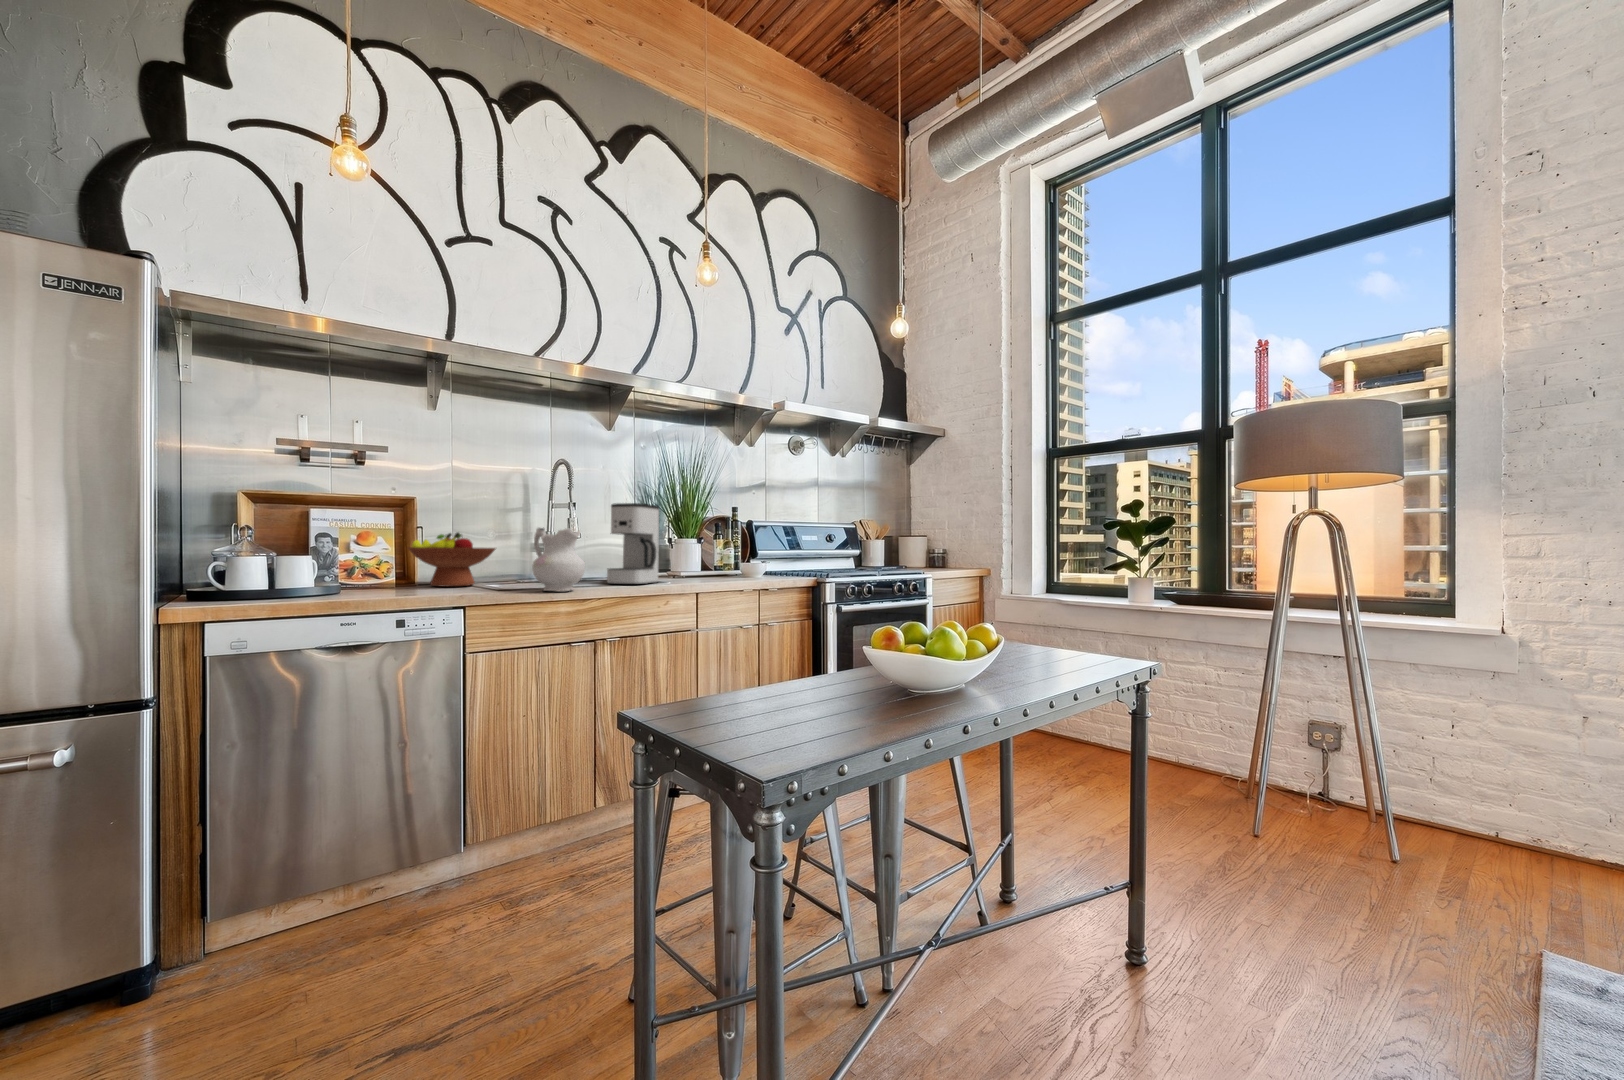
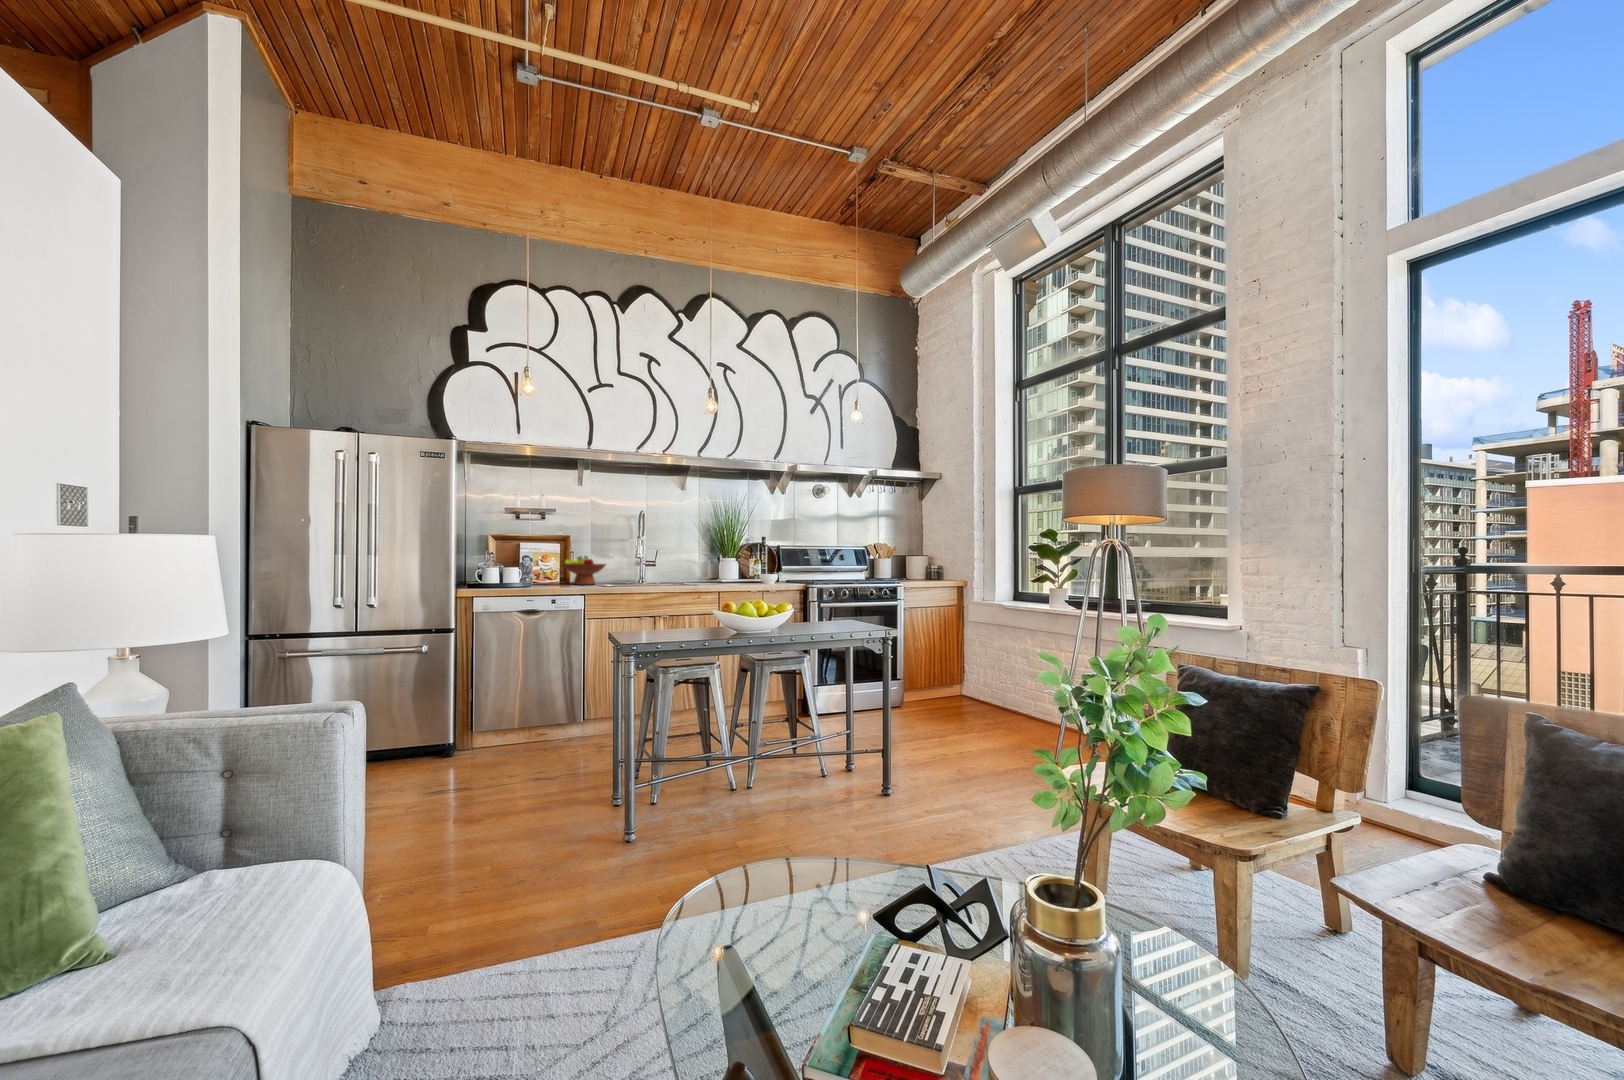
coffee maker: present [607,503,659,584] -> none [666,538,698,586]
ceramic pitcher: present [532,528,585,592] -> none [619,553,647,588]

